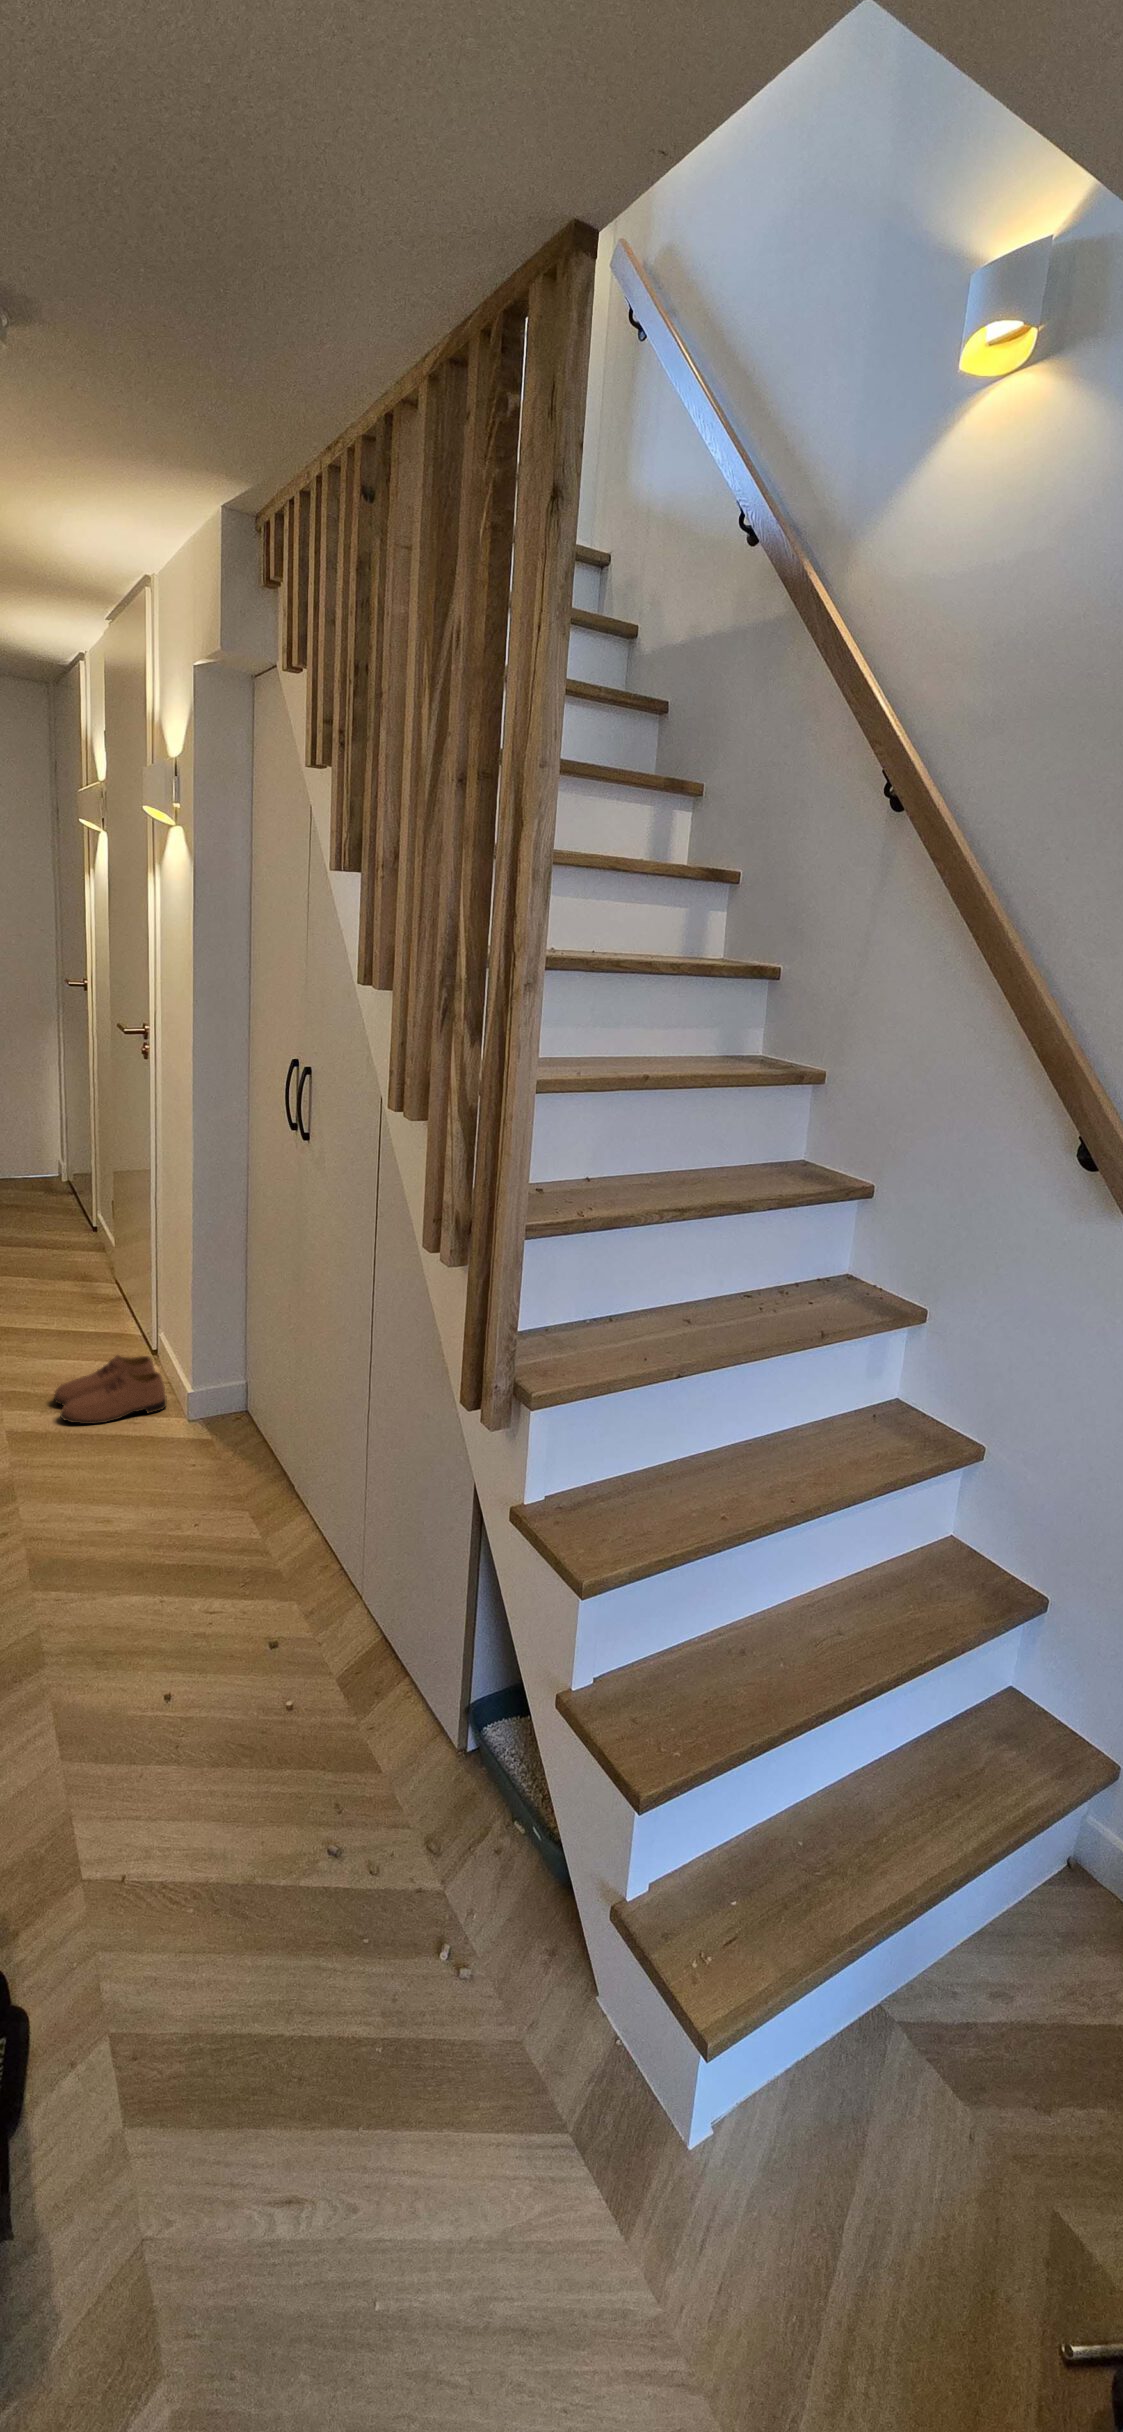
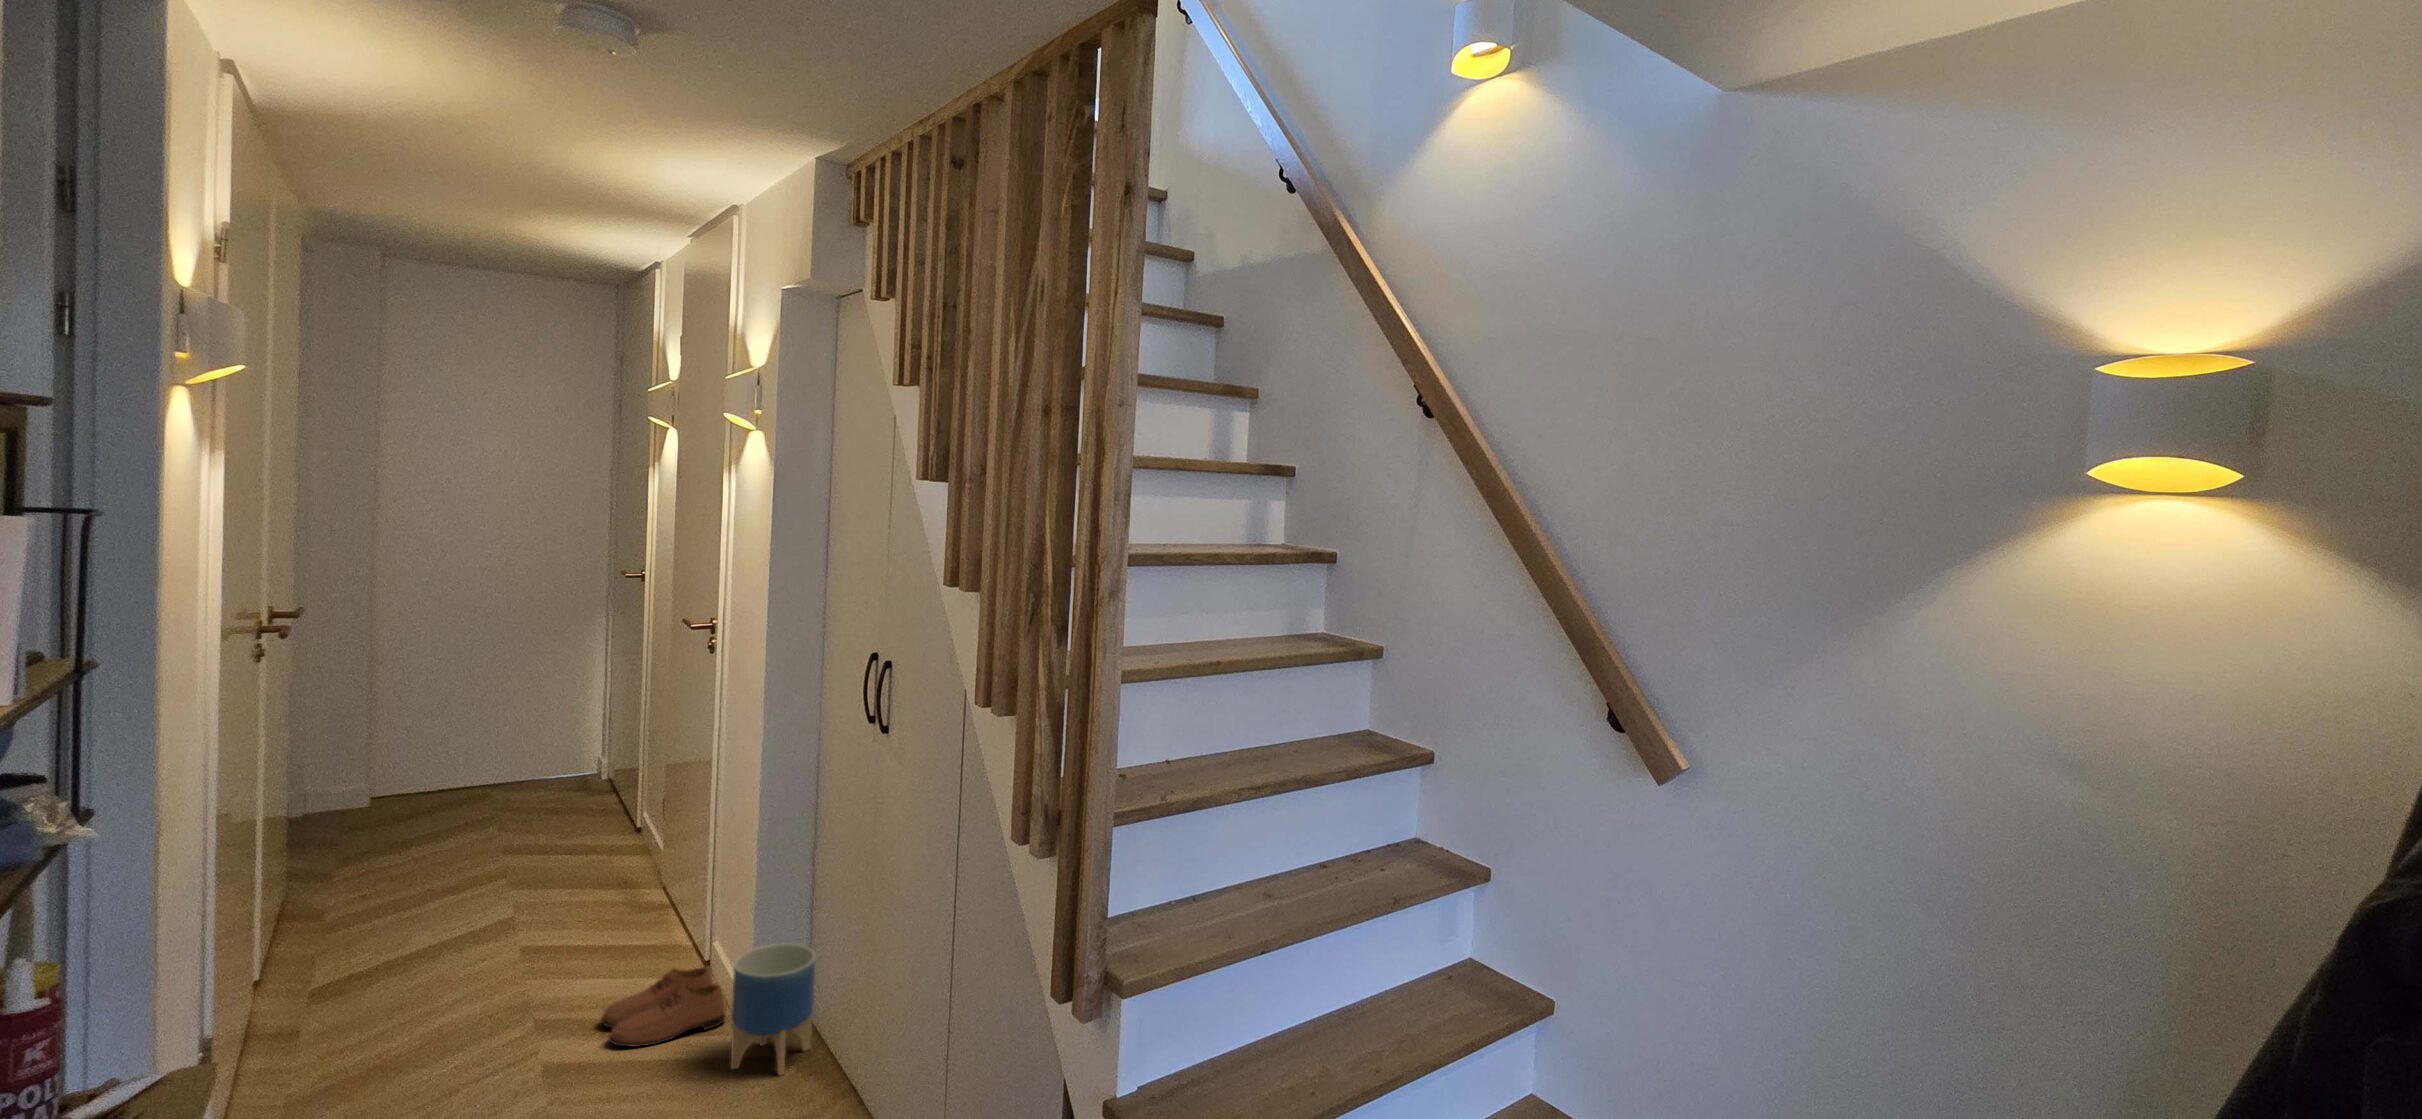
planter: none [170,1339,246,1460] -> present [731,944,816,1075]

